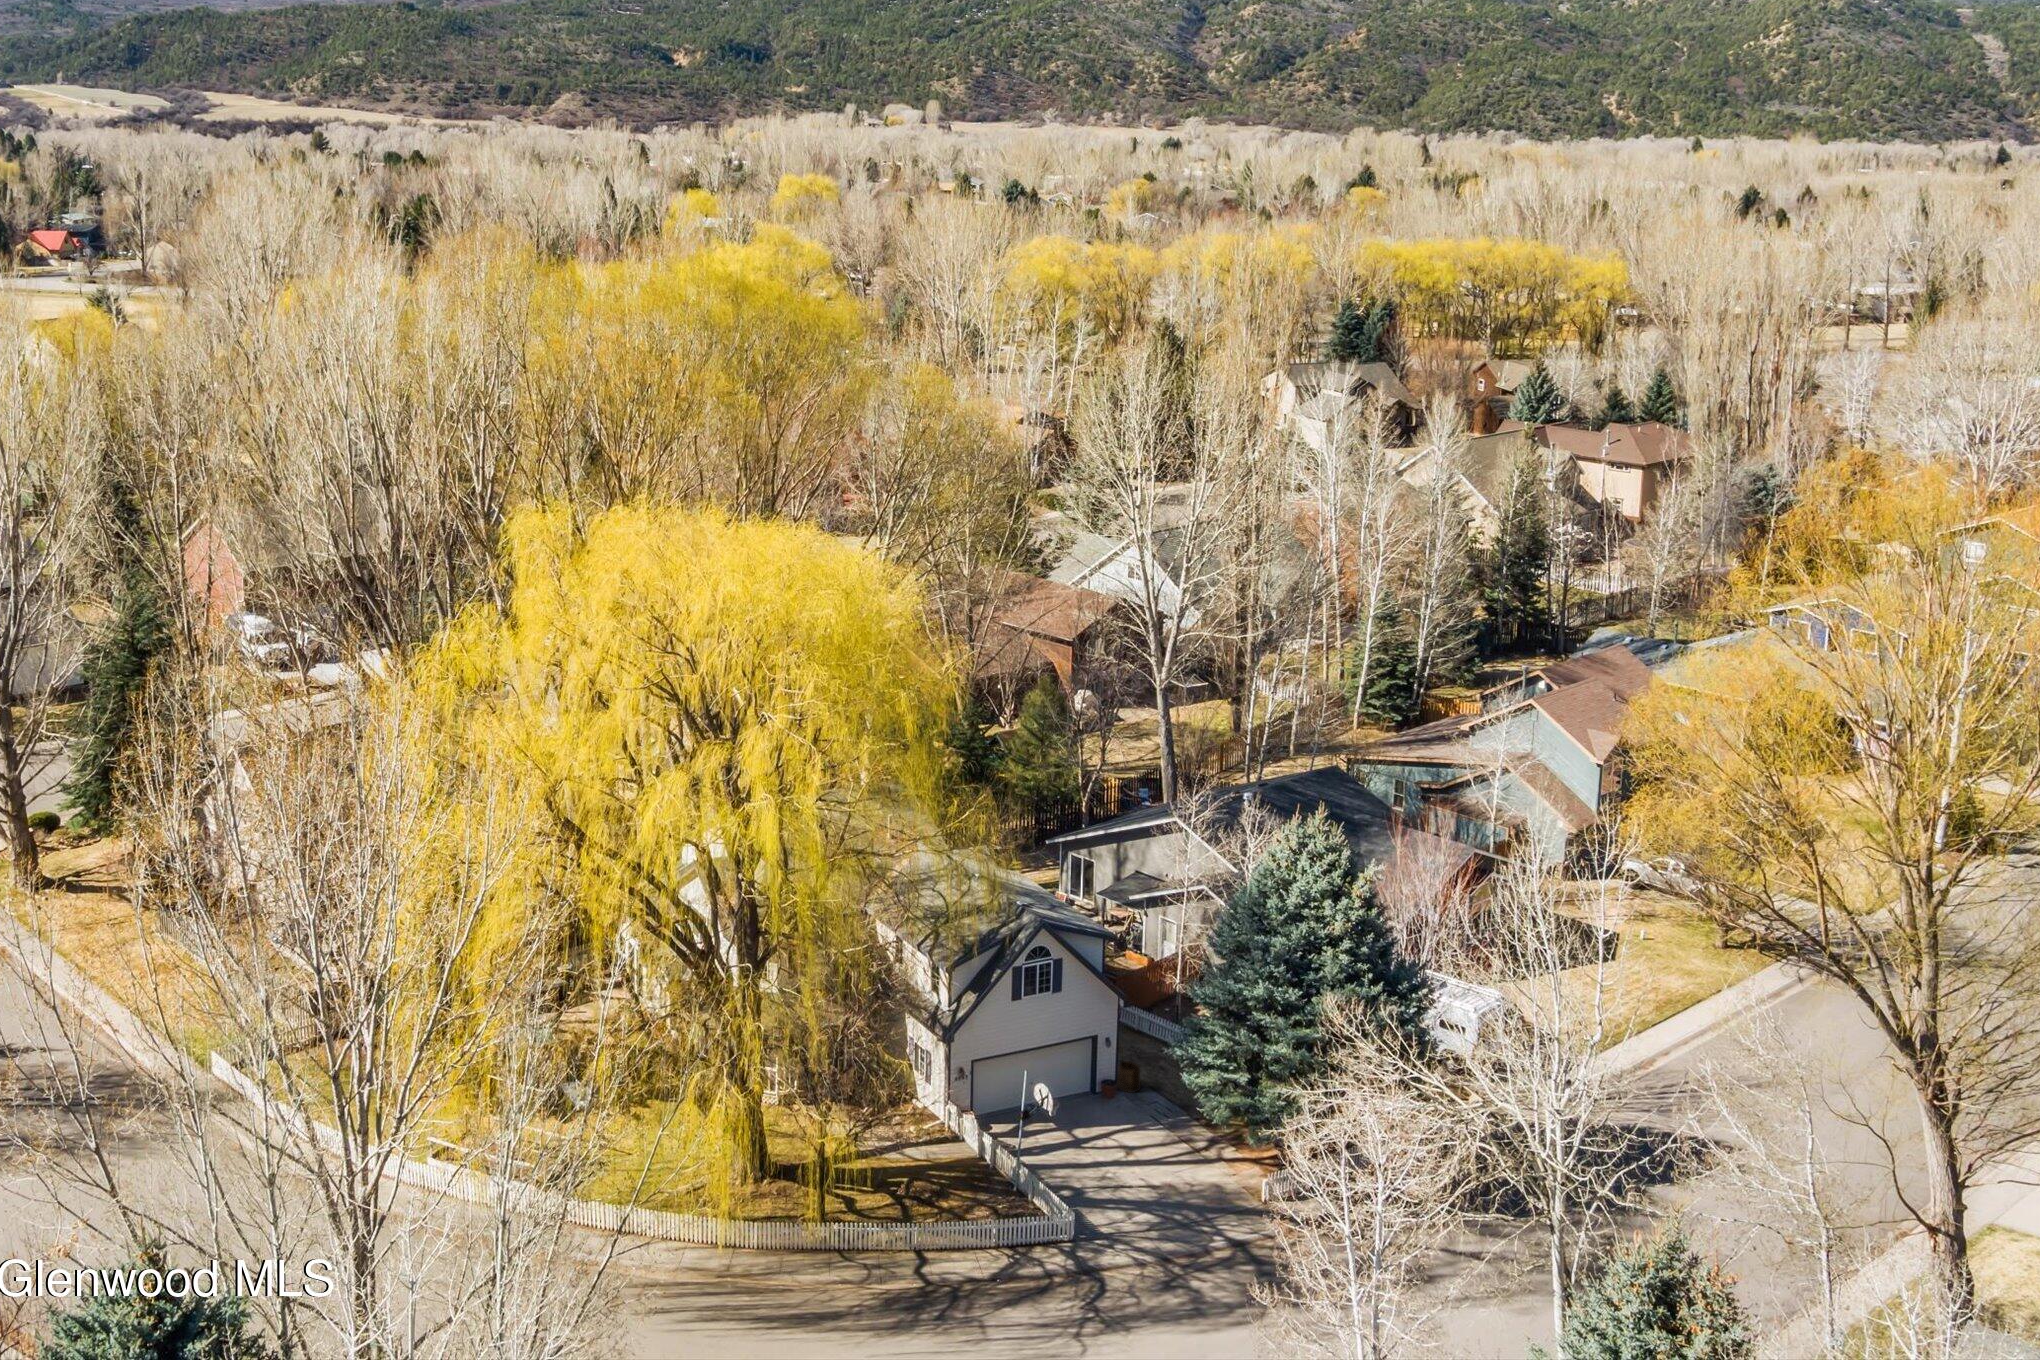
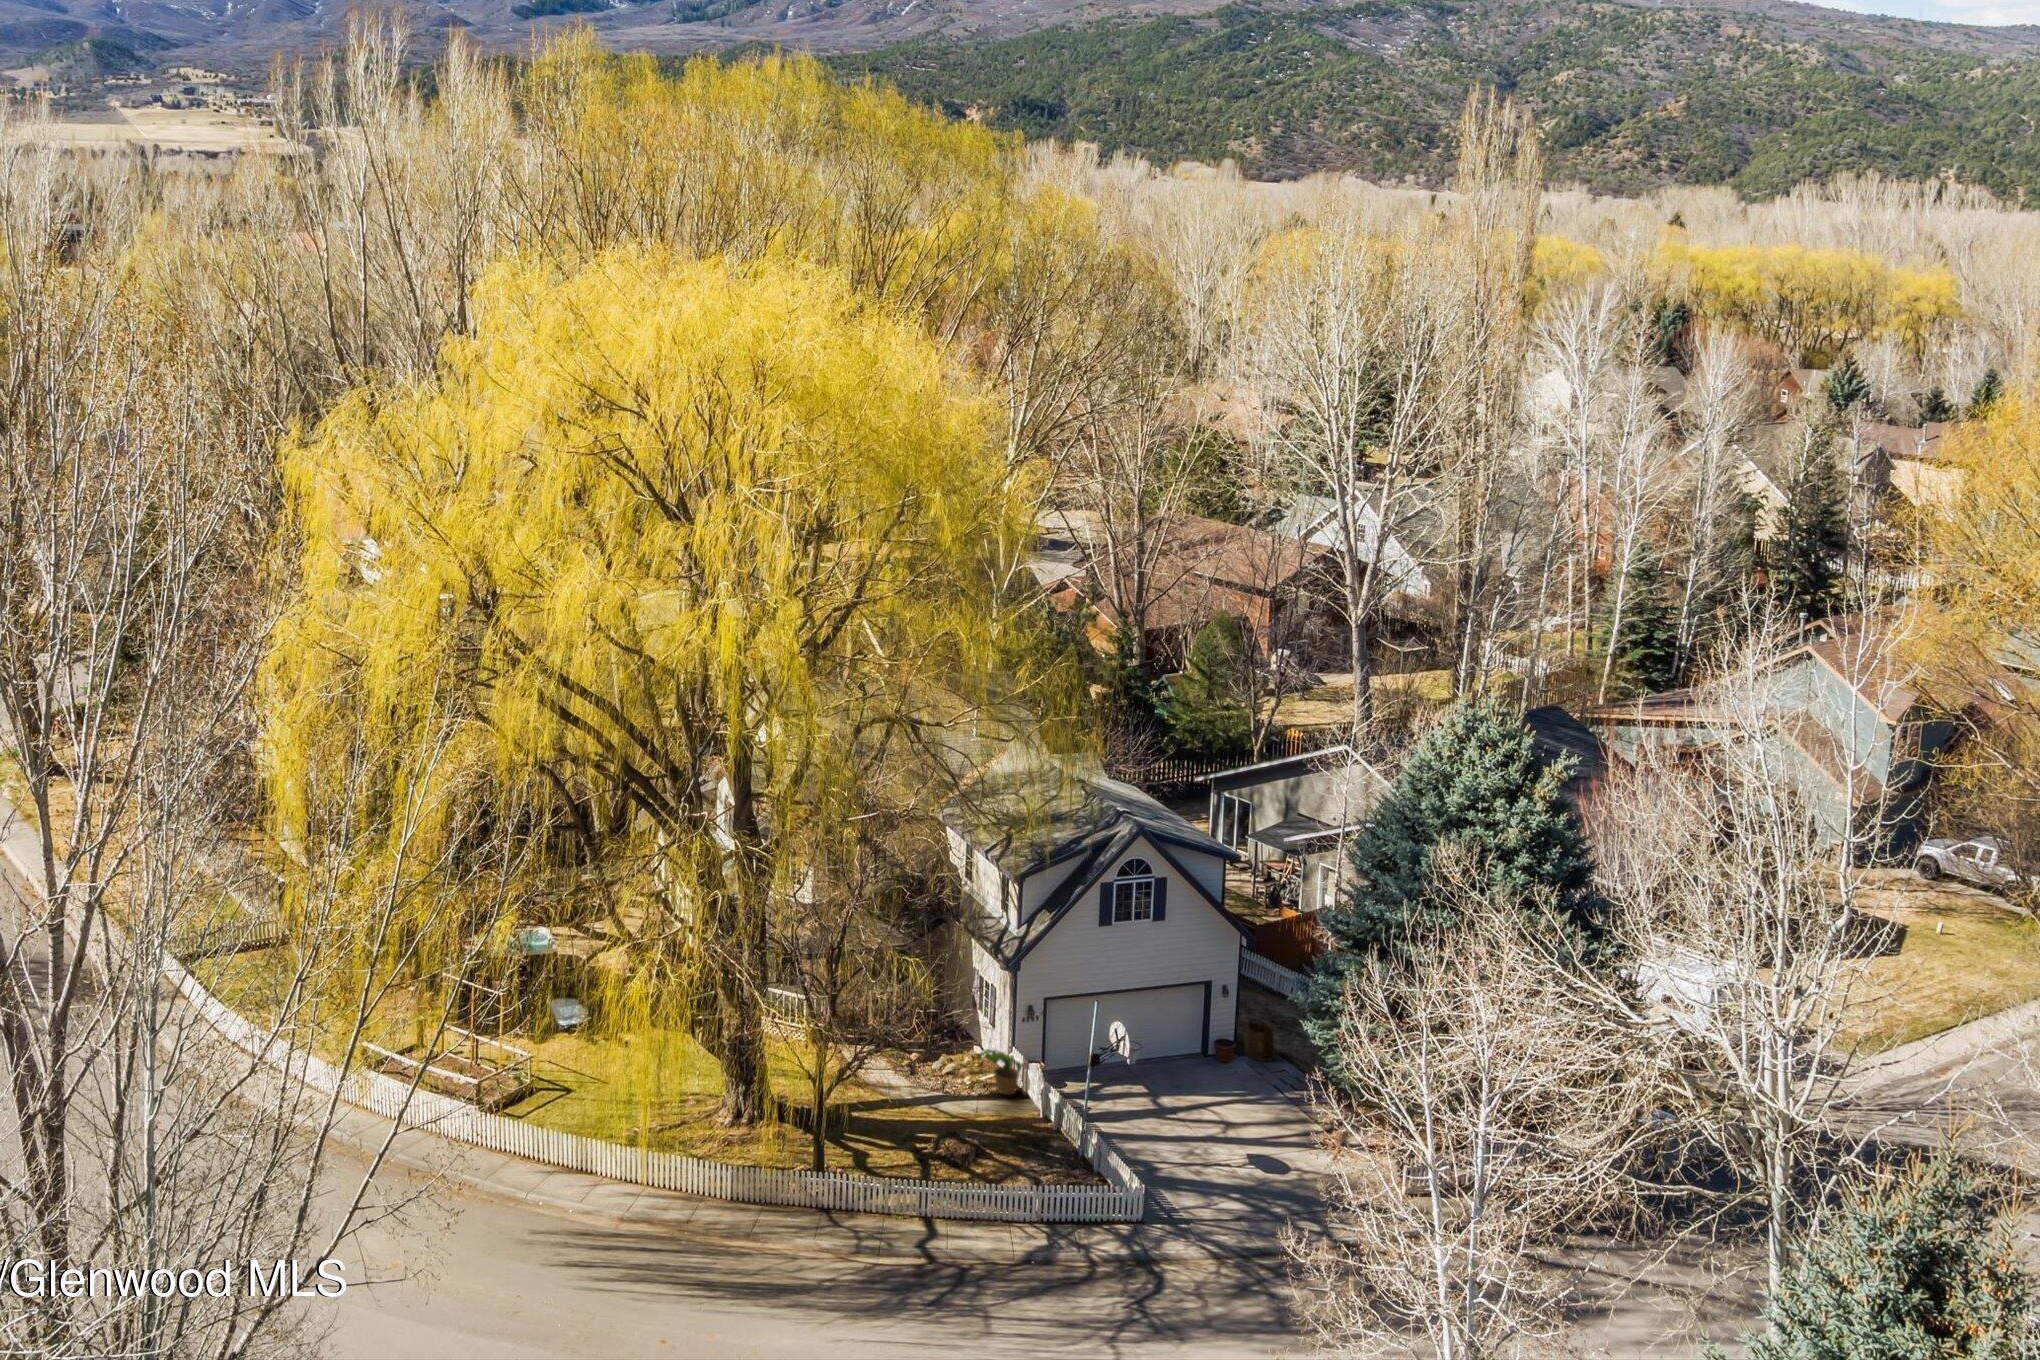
potted plant: none [923,1105,957,1141] -> present [977,1049,1022,1095]

